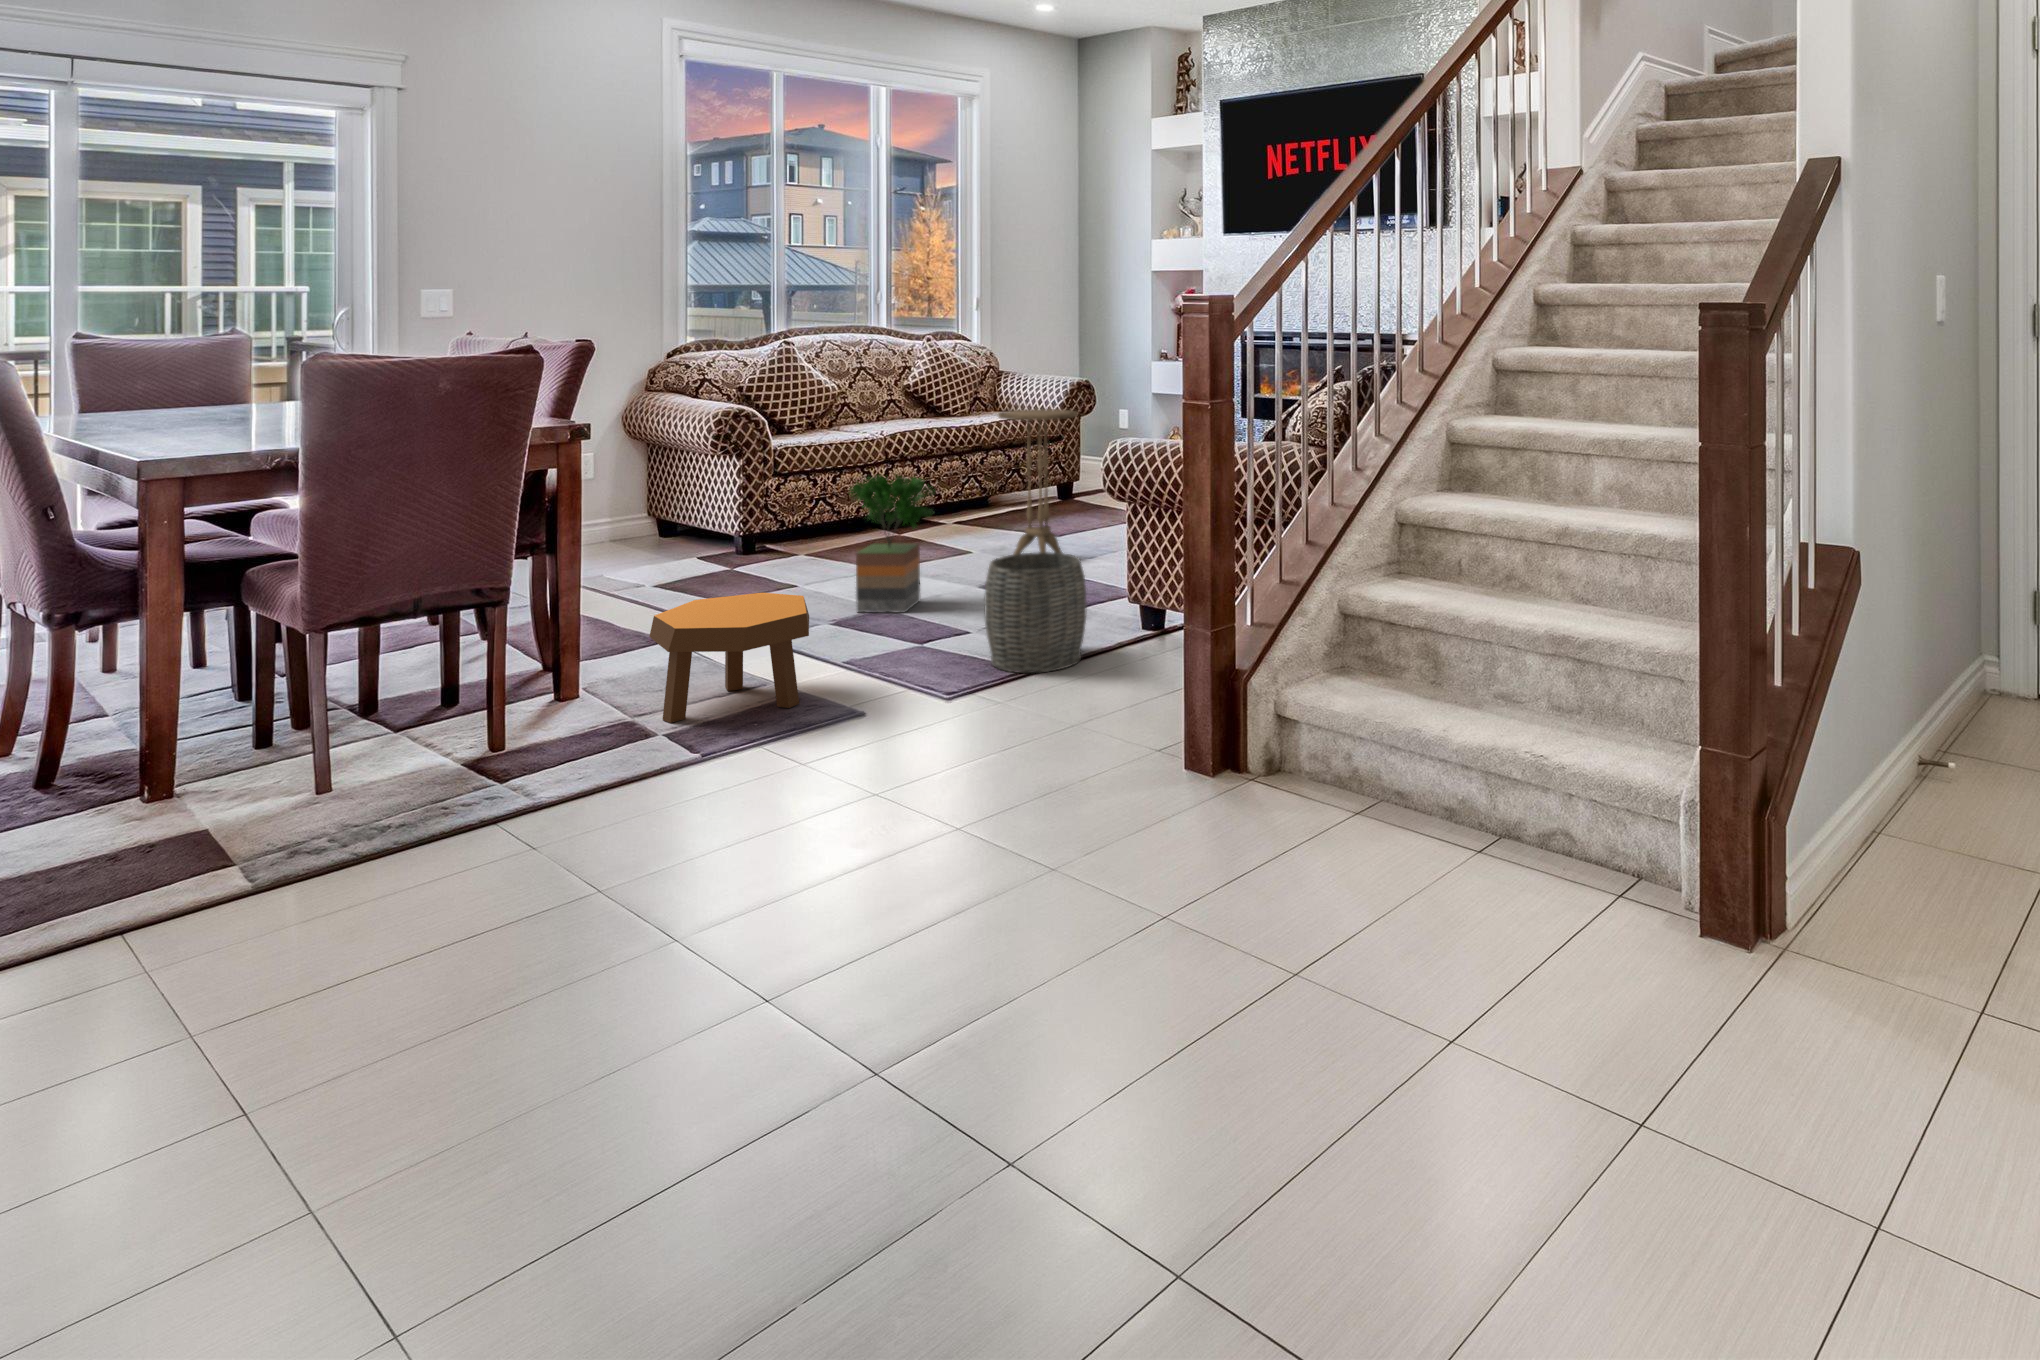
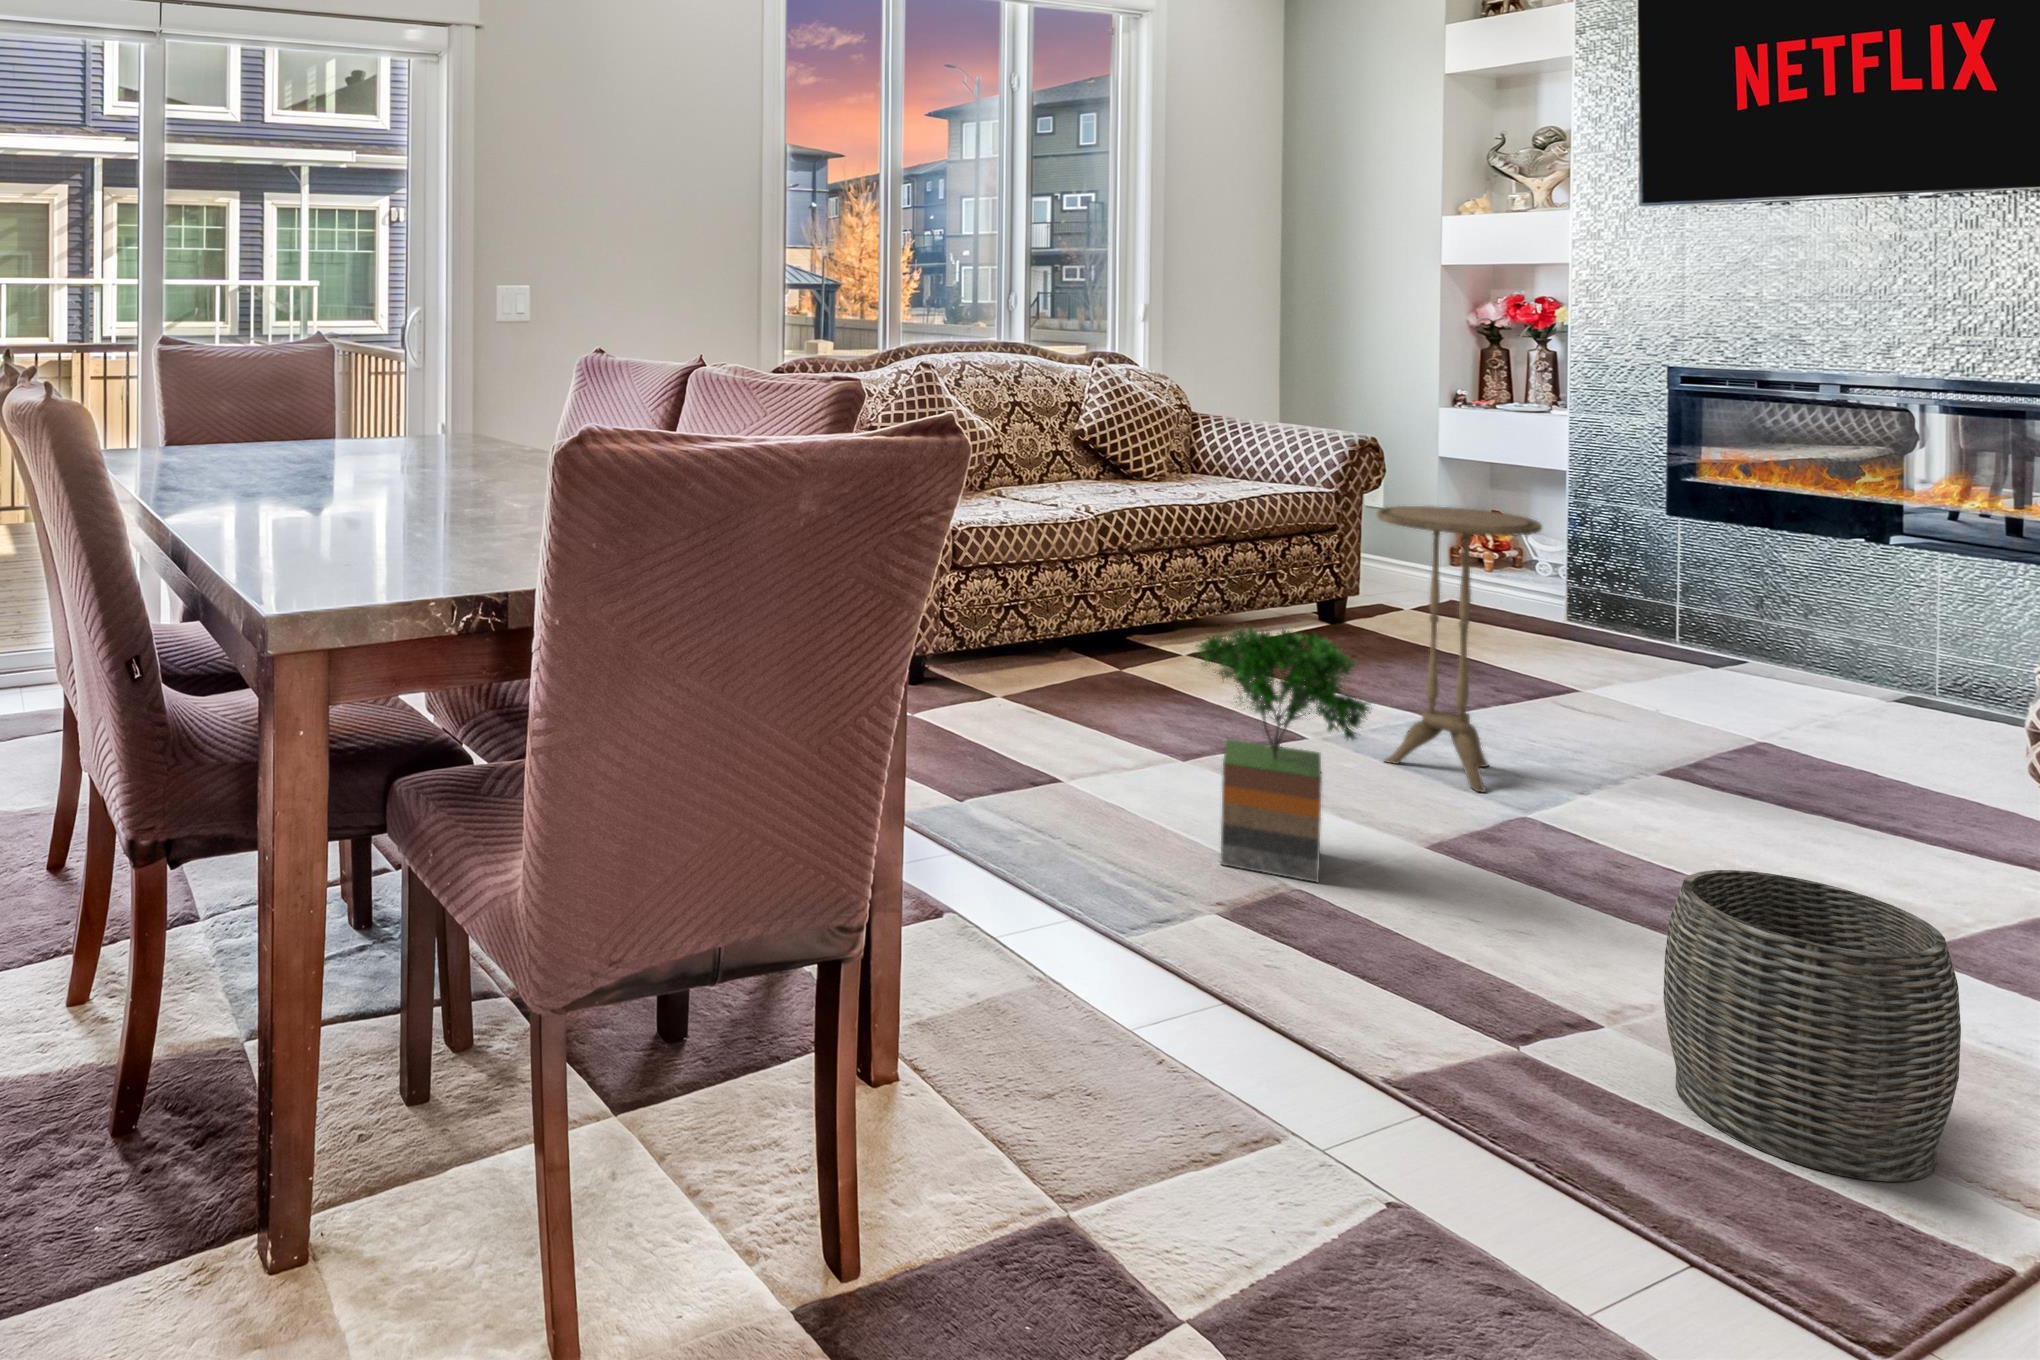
footstool: present [649,593,809,723] -> none [1042,886,1393,1179]

